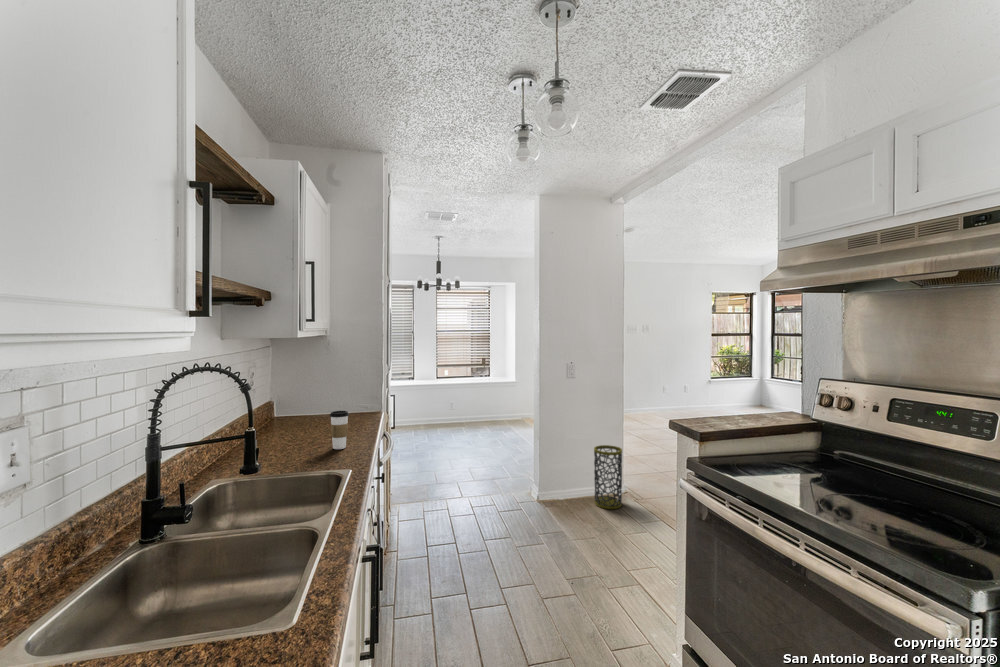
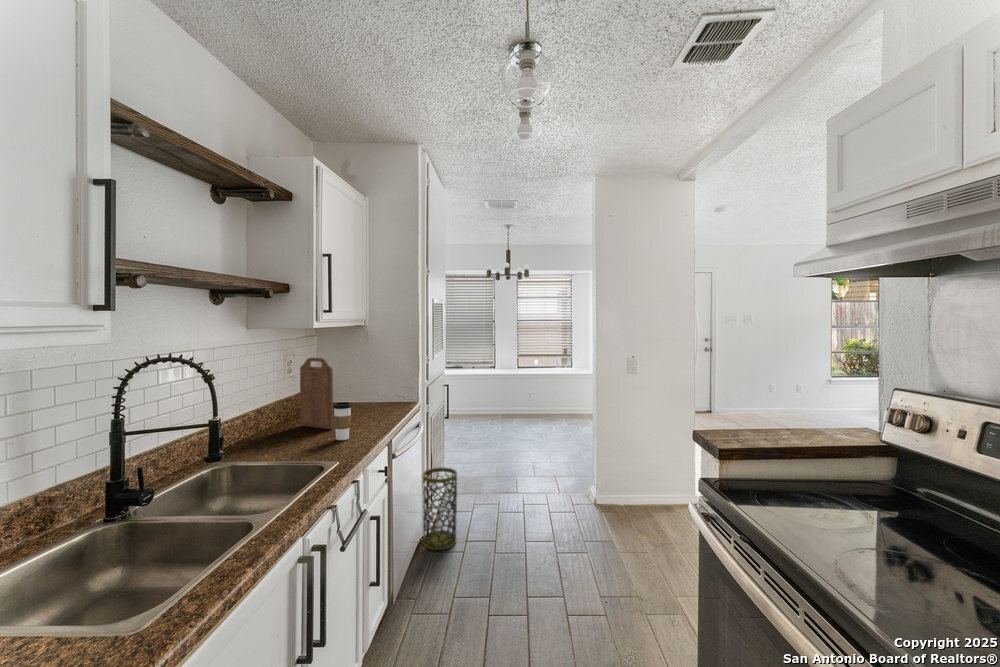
cutting board: none [281,366,320,440] -> present [300,358,333,429]
trash can: present [594,445,622,509] -> present [423,467,457,550]

